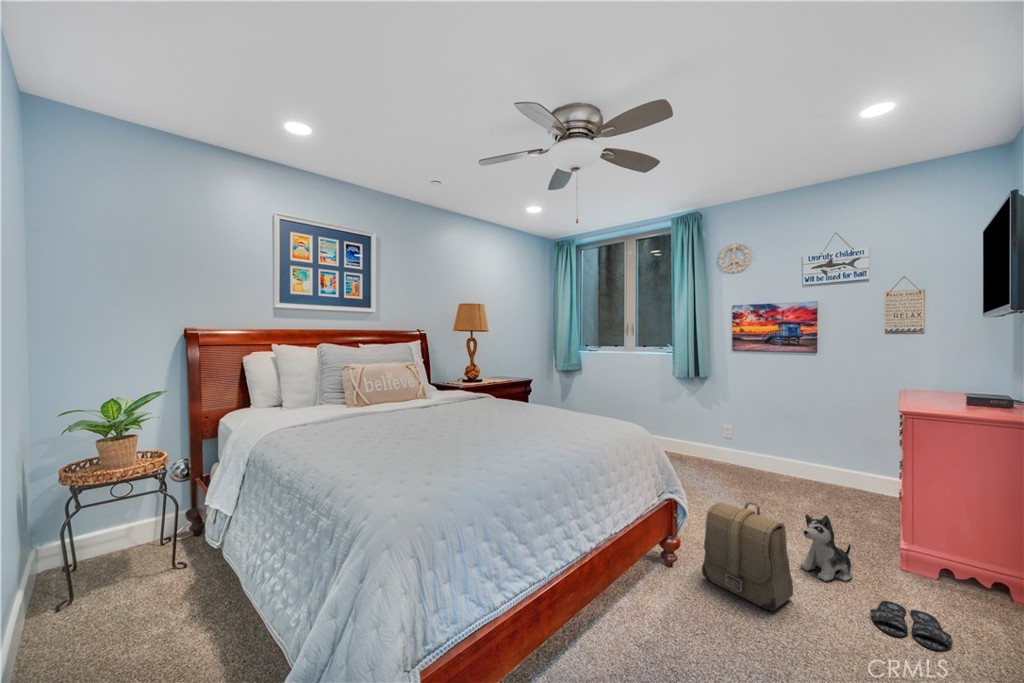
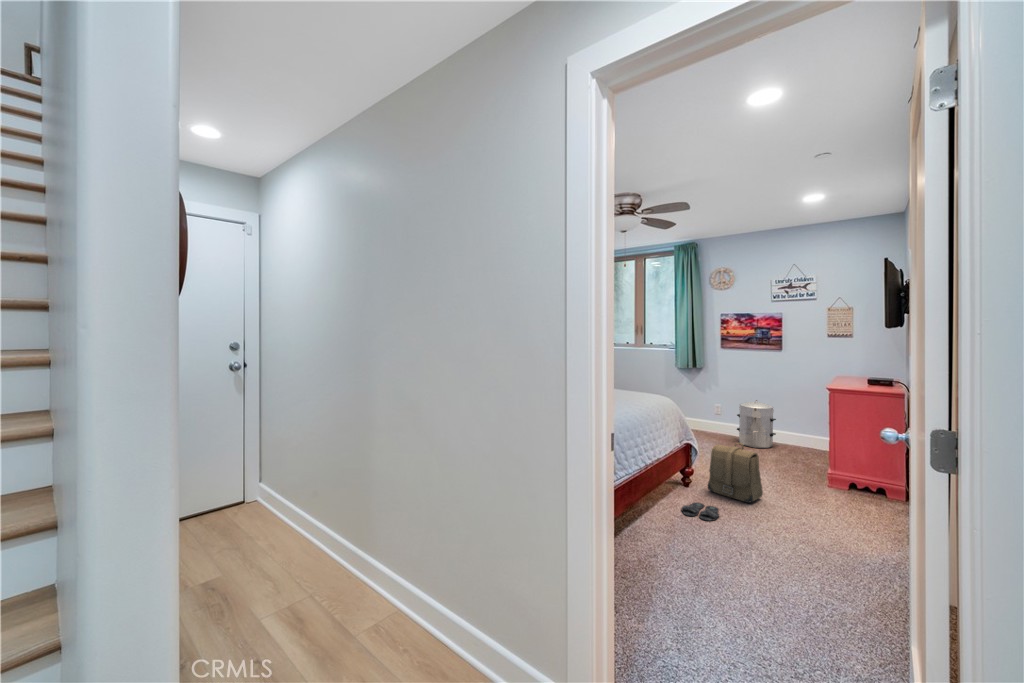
waste bin: none [754,423,811,492] -> present [737,400,776,448]
plush toy: present [800,514,852,581] -> none [767,452,798,491]
slippers: present [870,601,951,651] -> present [682,503,719,521]

